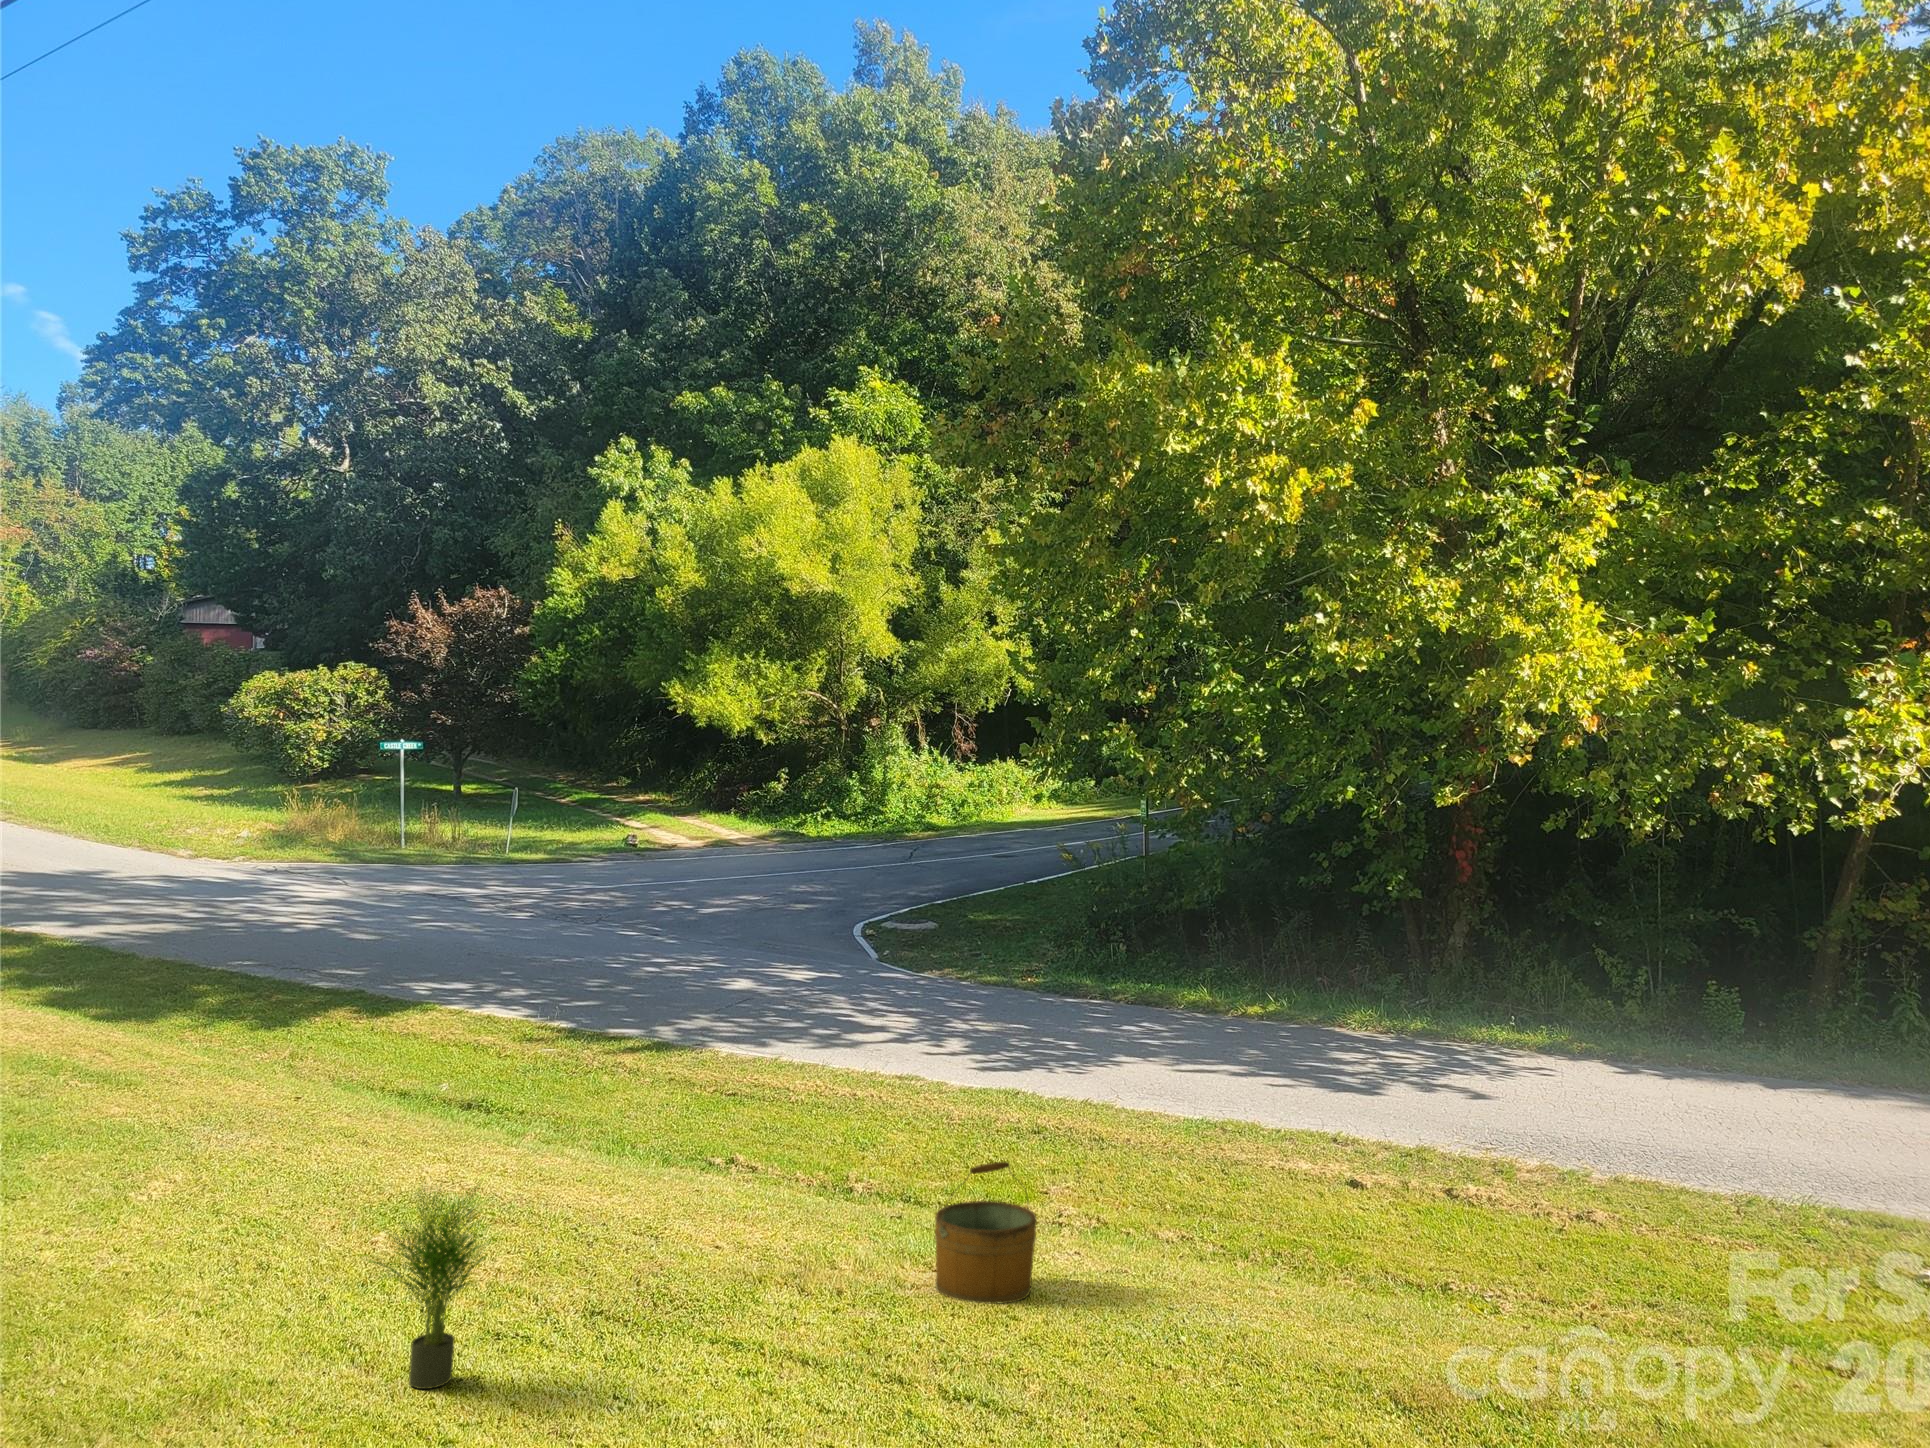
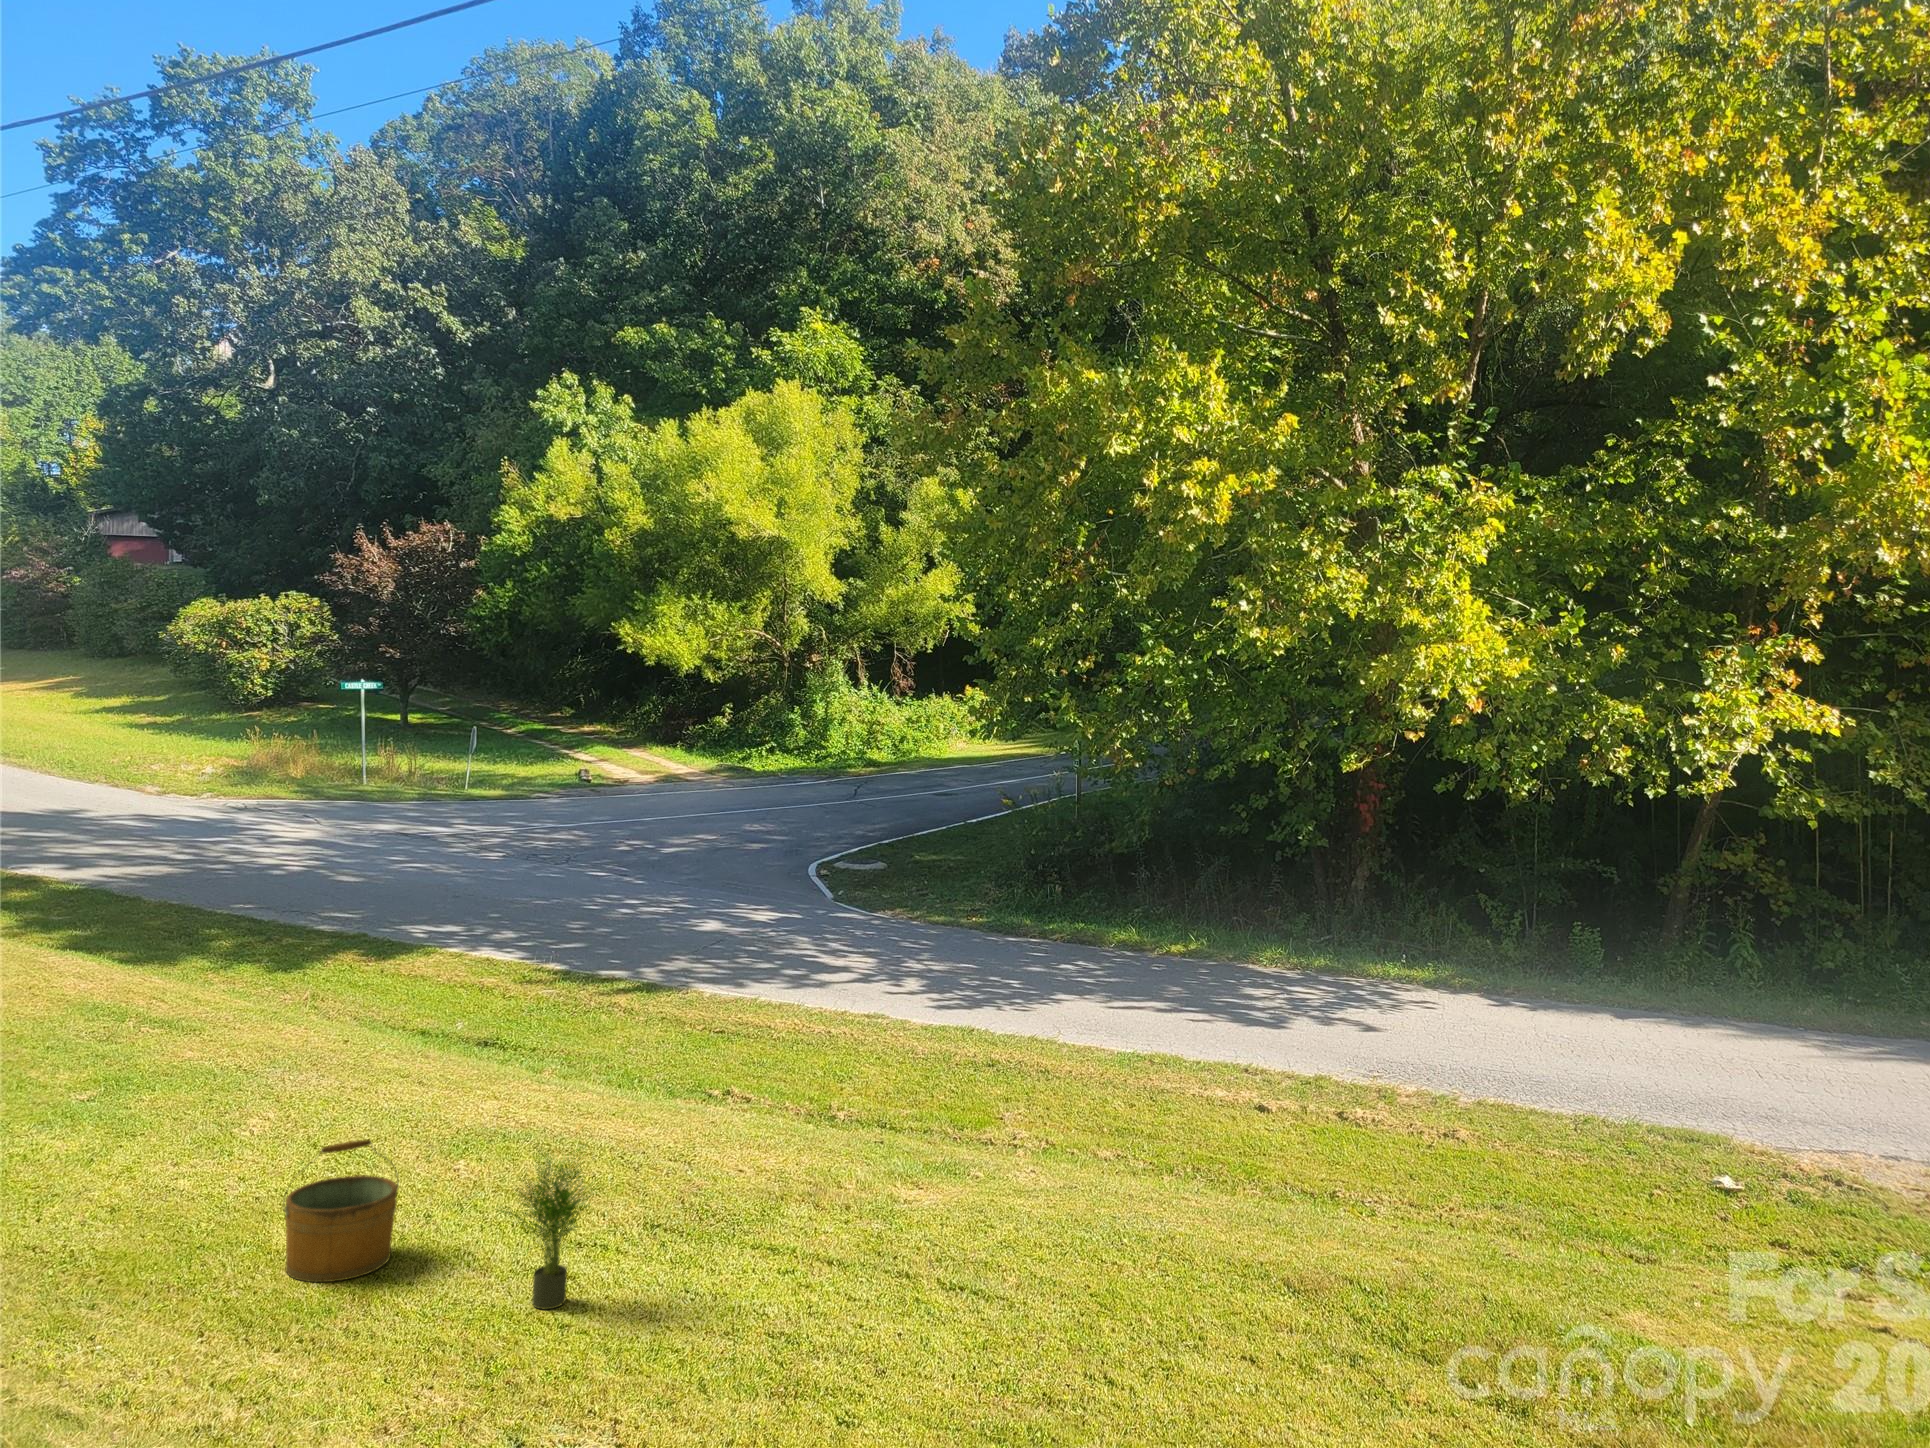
bucket: present [935,1161,1036,1304] -> present [284,1139,399,1282]

